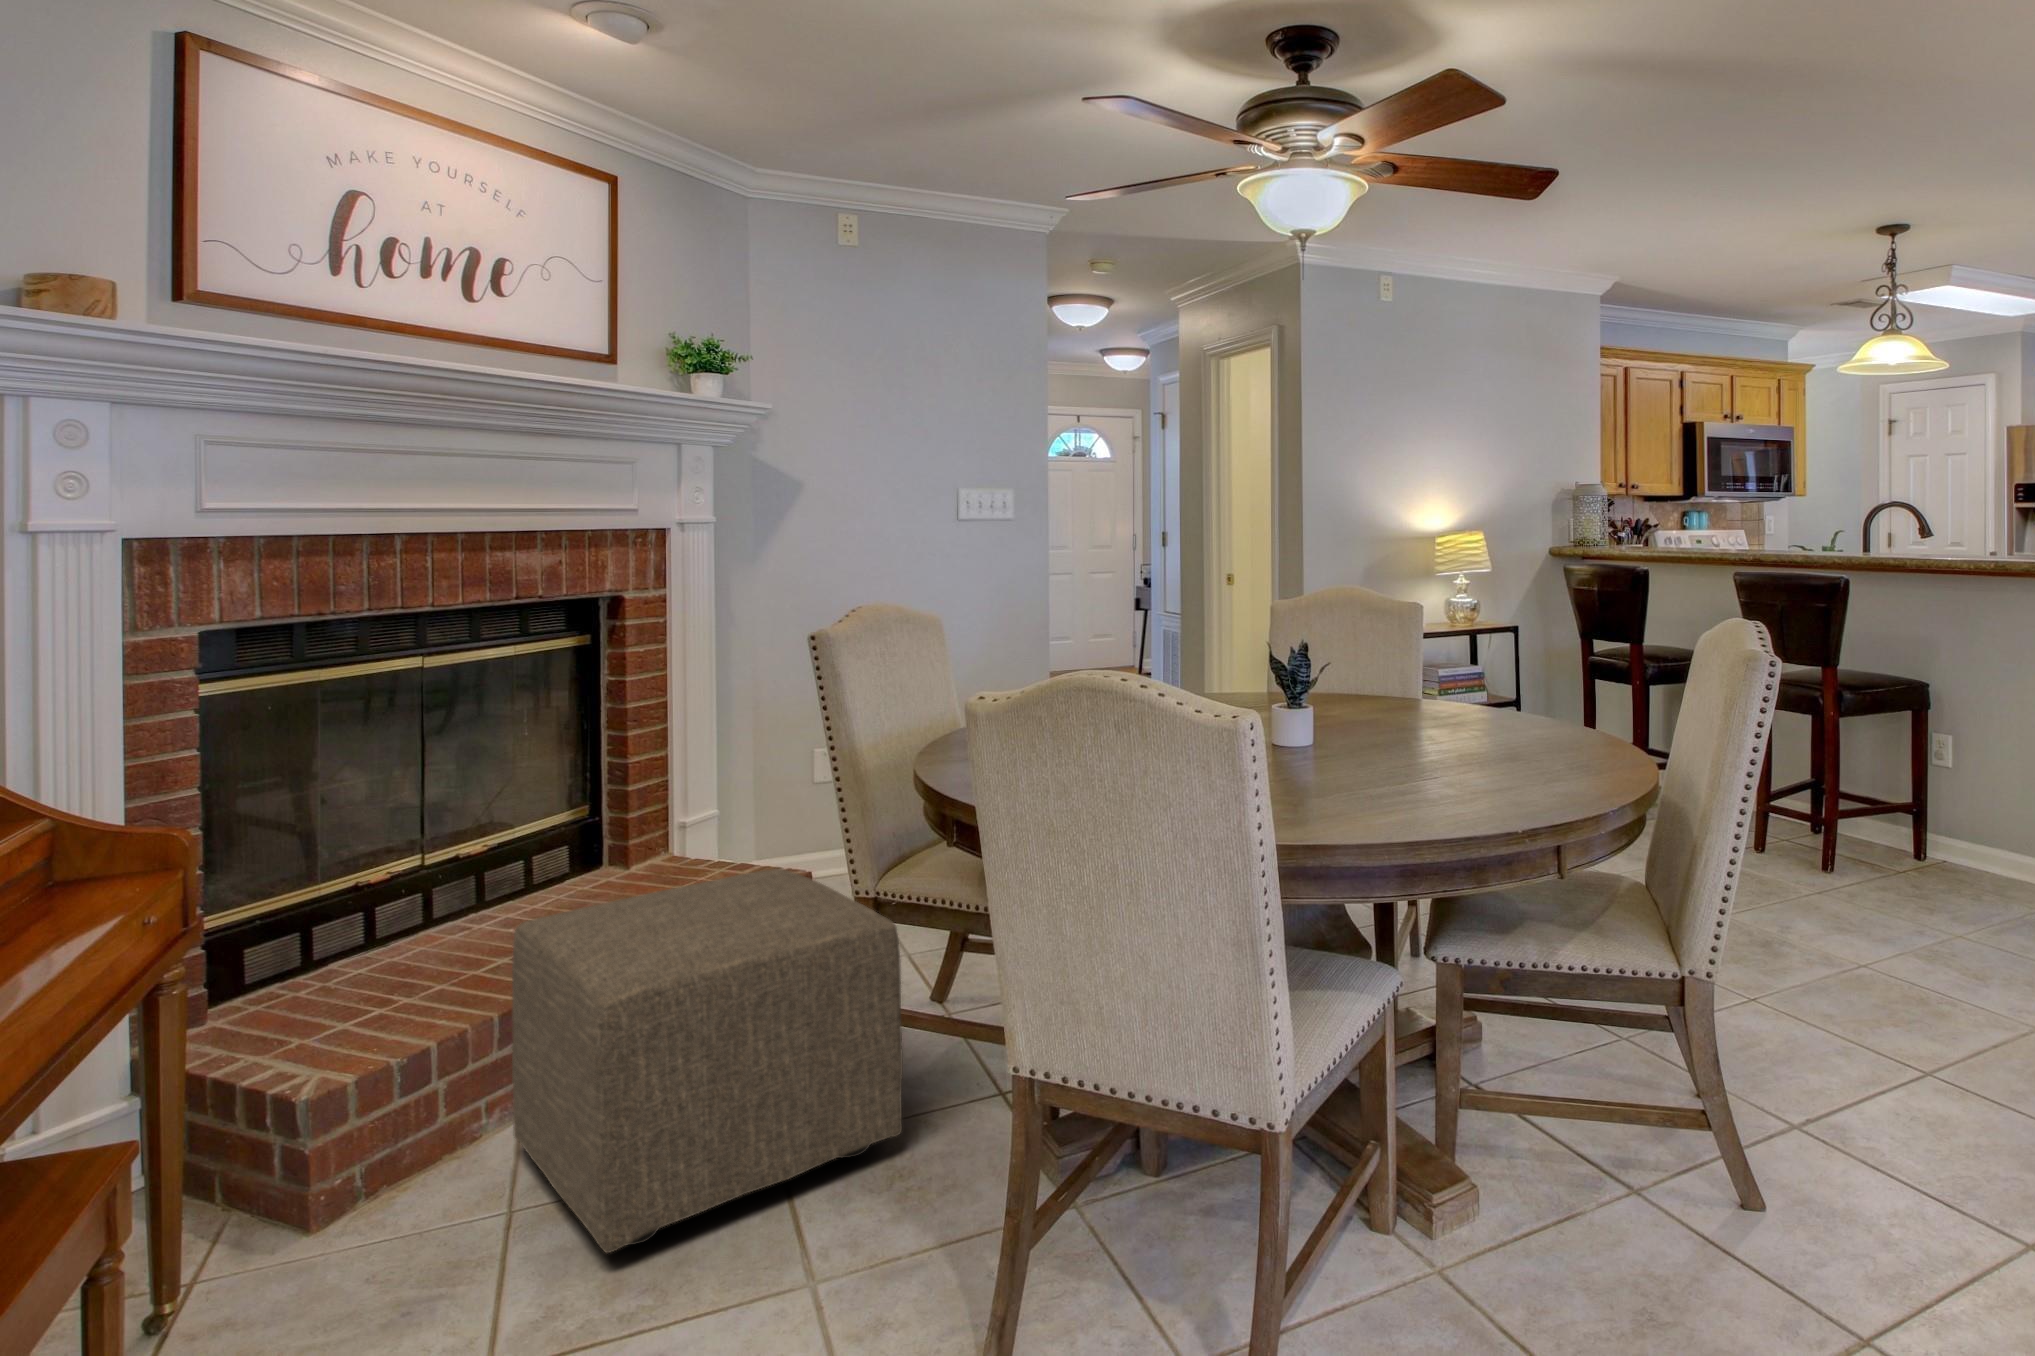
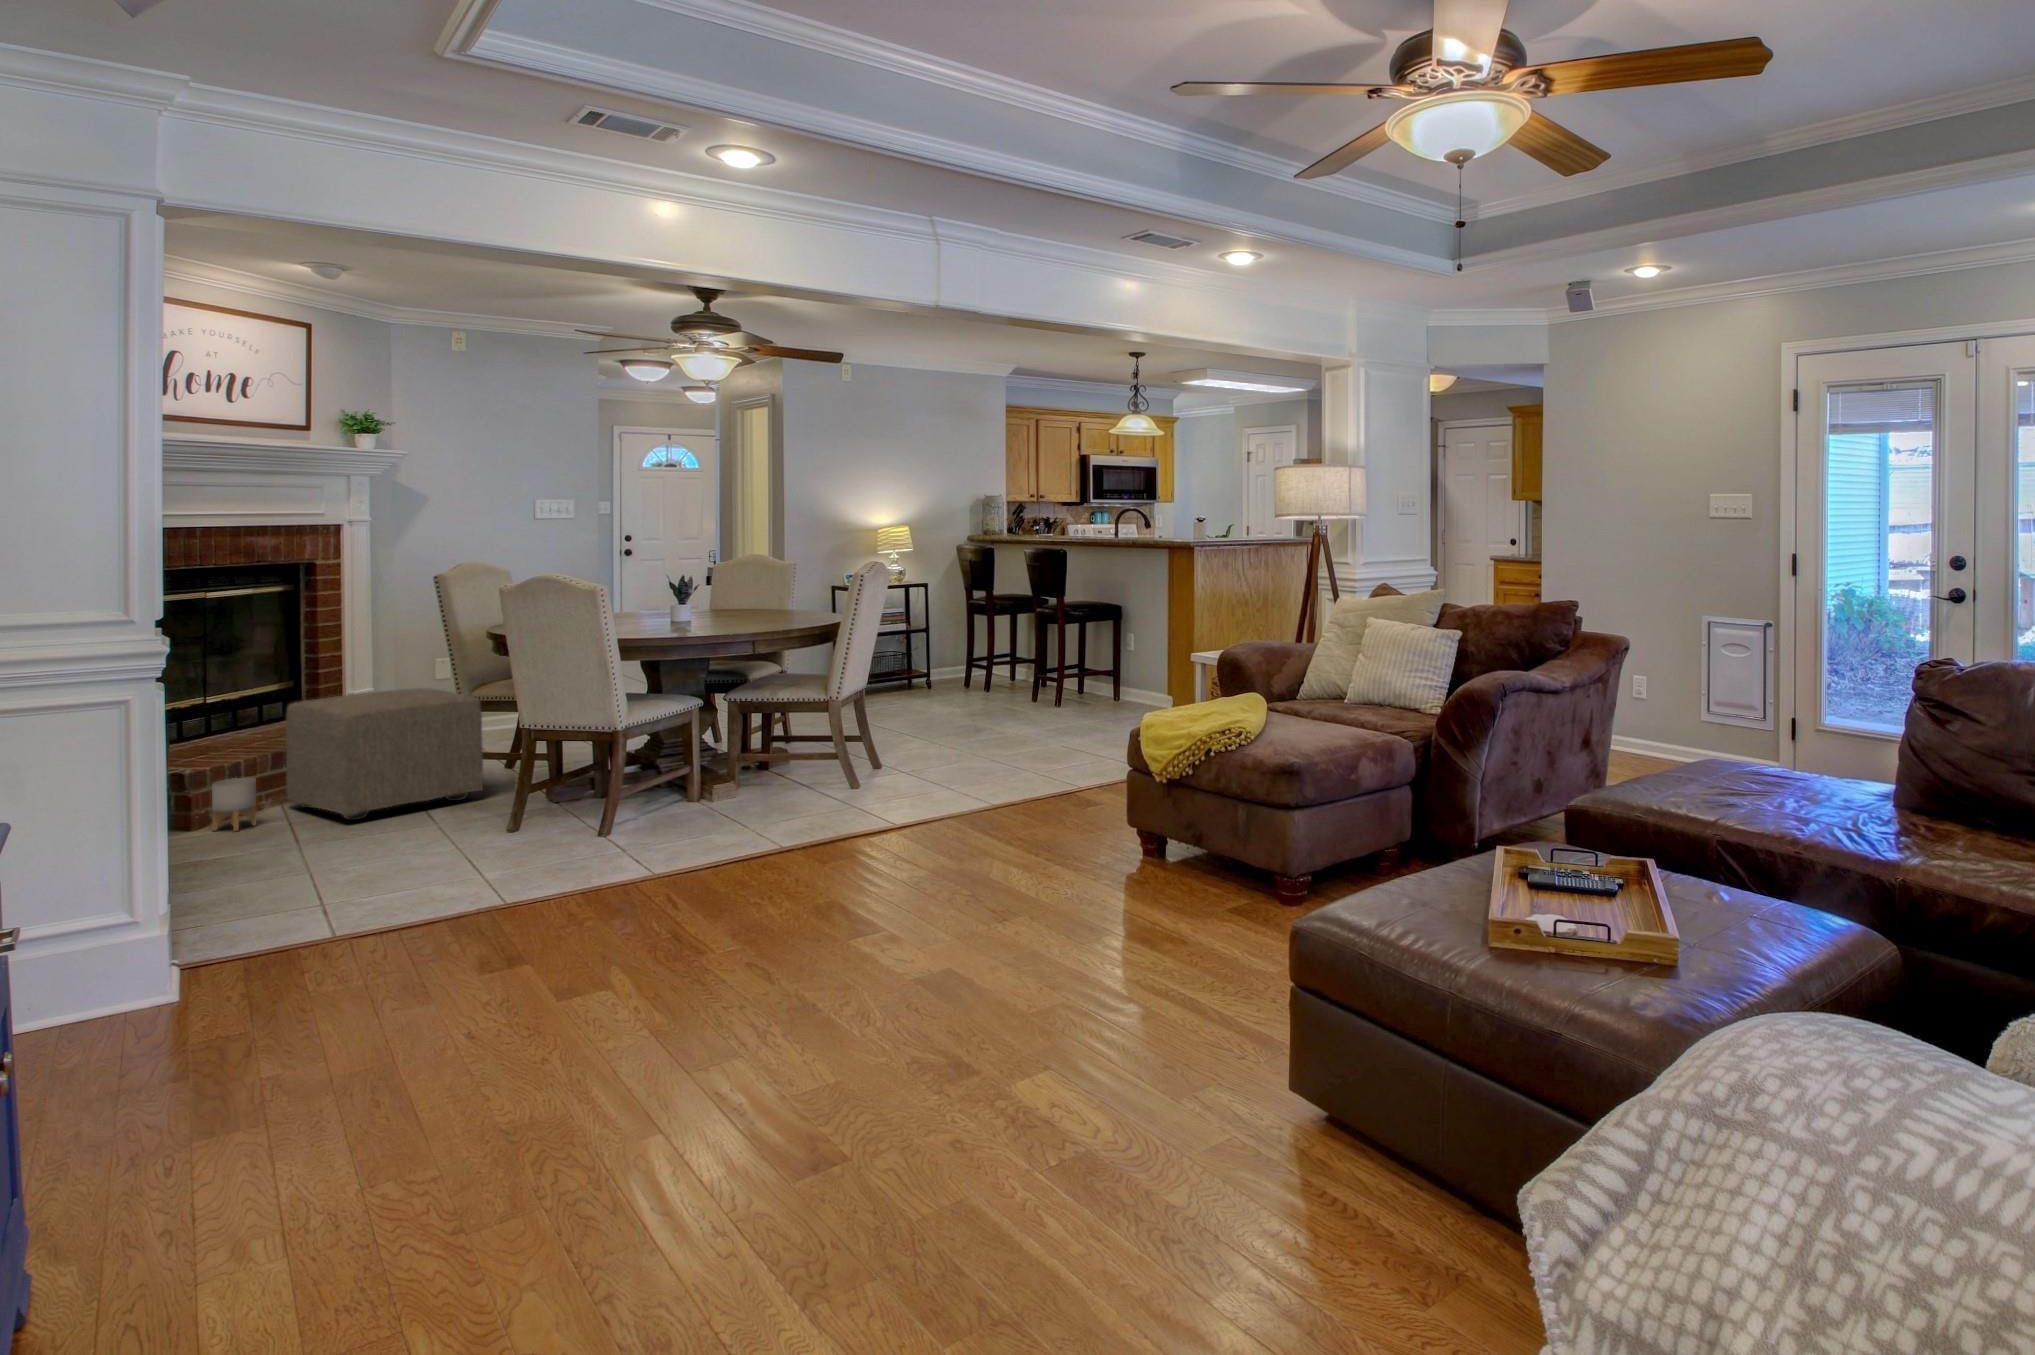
planter: none [324,1122,426,1278] -> present [212,778,257,831]

